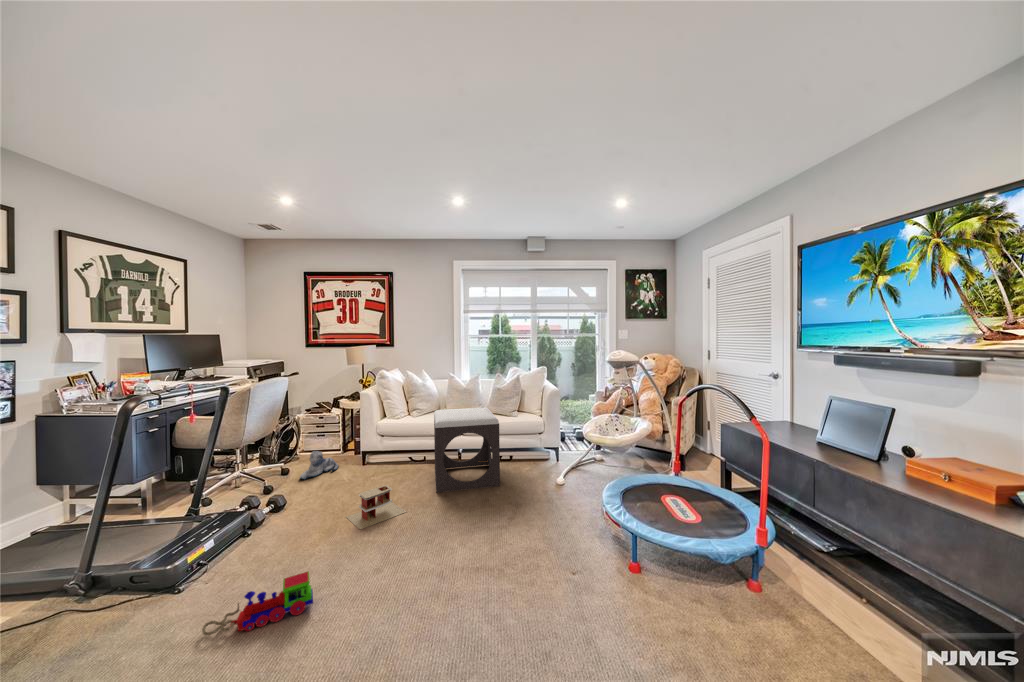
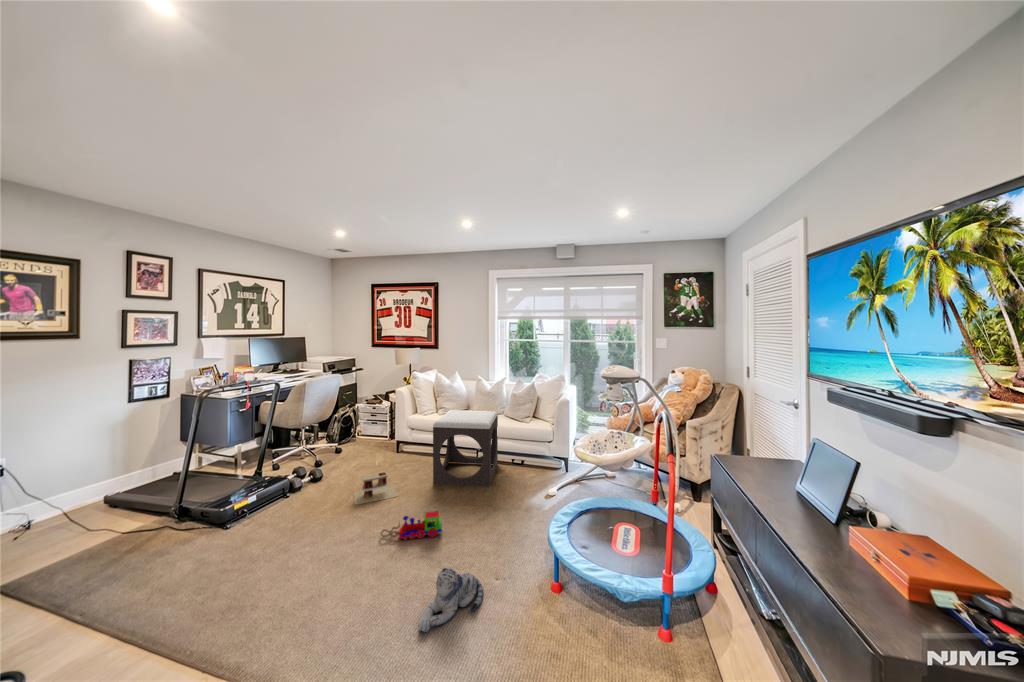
plush toy: present [300,451,339,479] -> present [418,568,483,632]
toy train: present [202,571,313,636] -> present [381,511,442,540]

